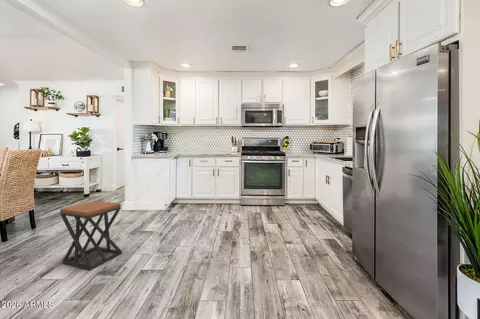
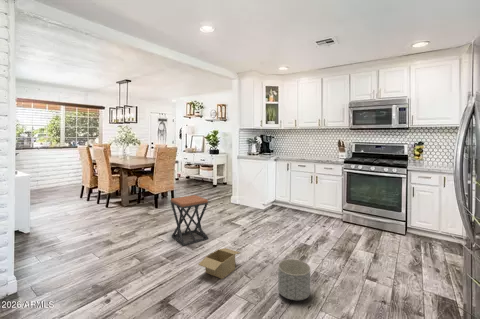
planter: none [243,245,275,286] -> present [278,259,311,300]
cardboard box: none [142,256,184,292] -> present [198,248,240,279]

